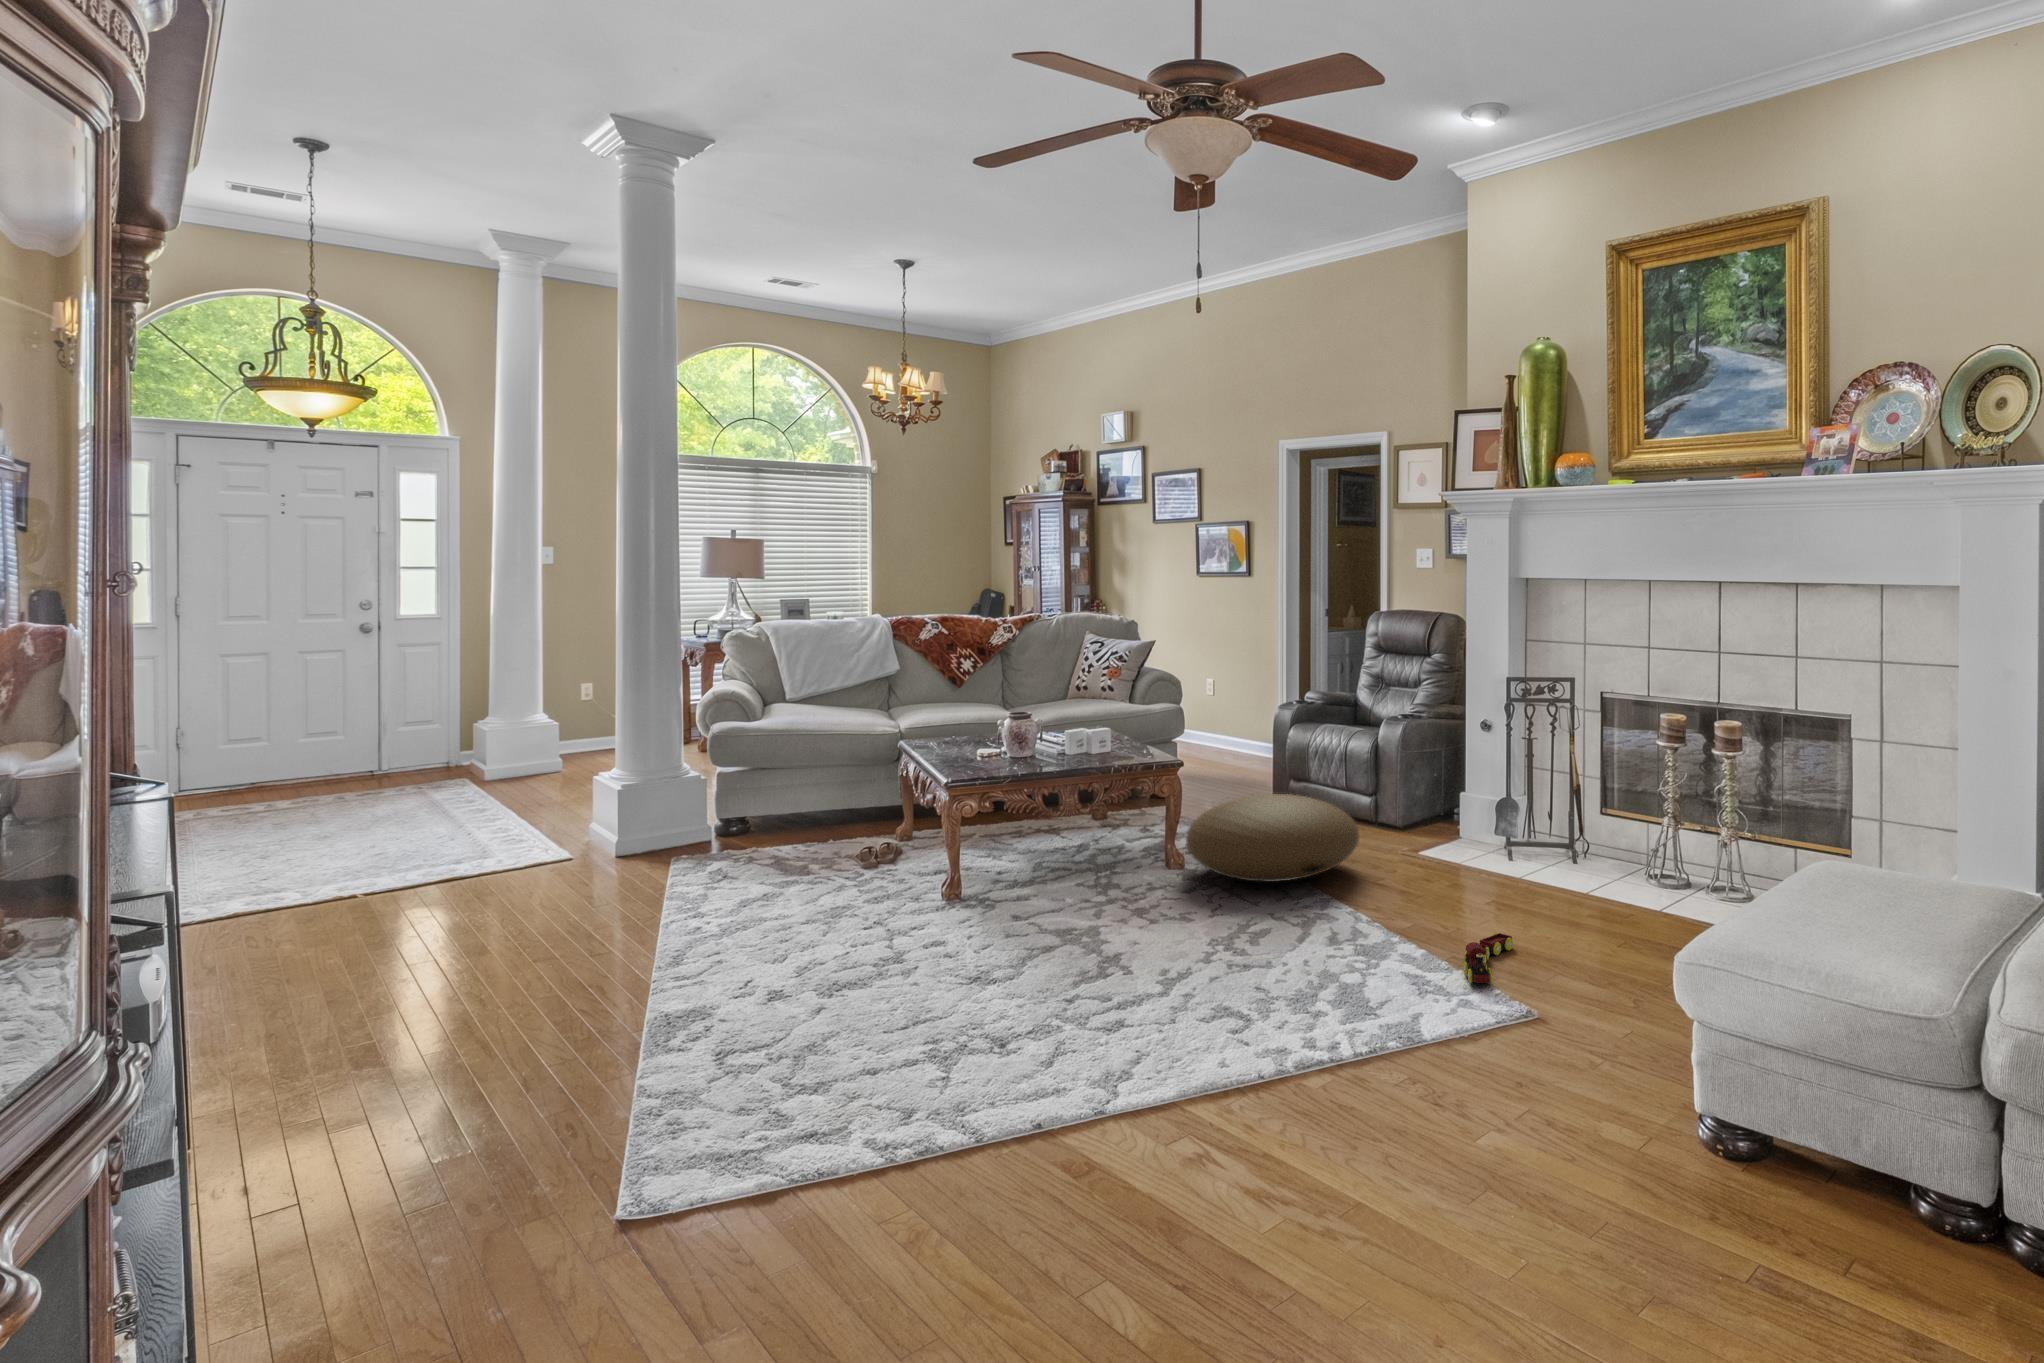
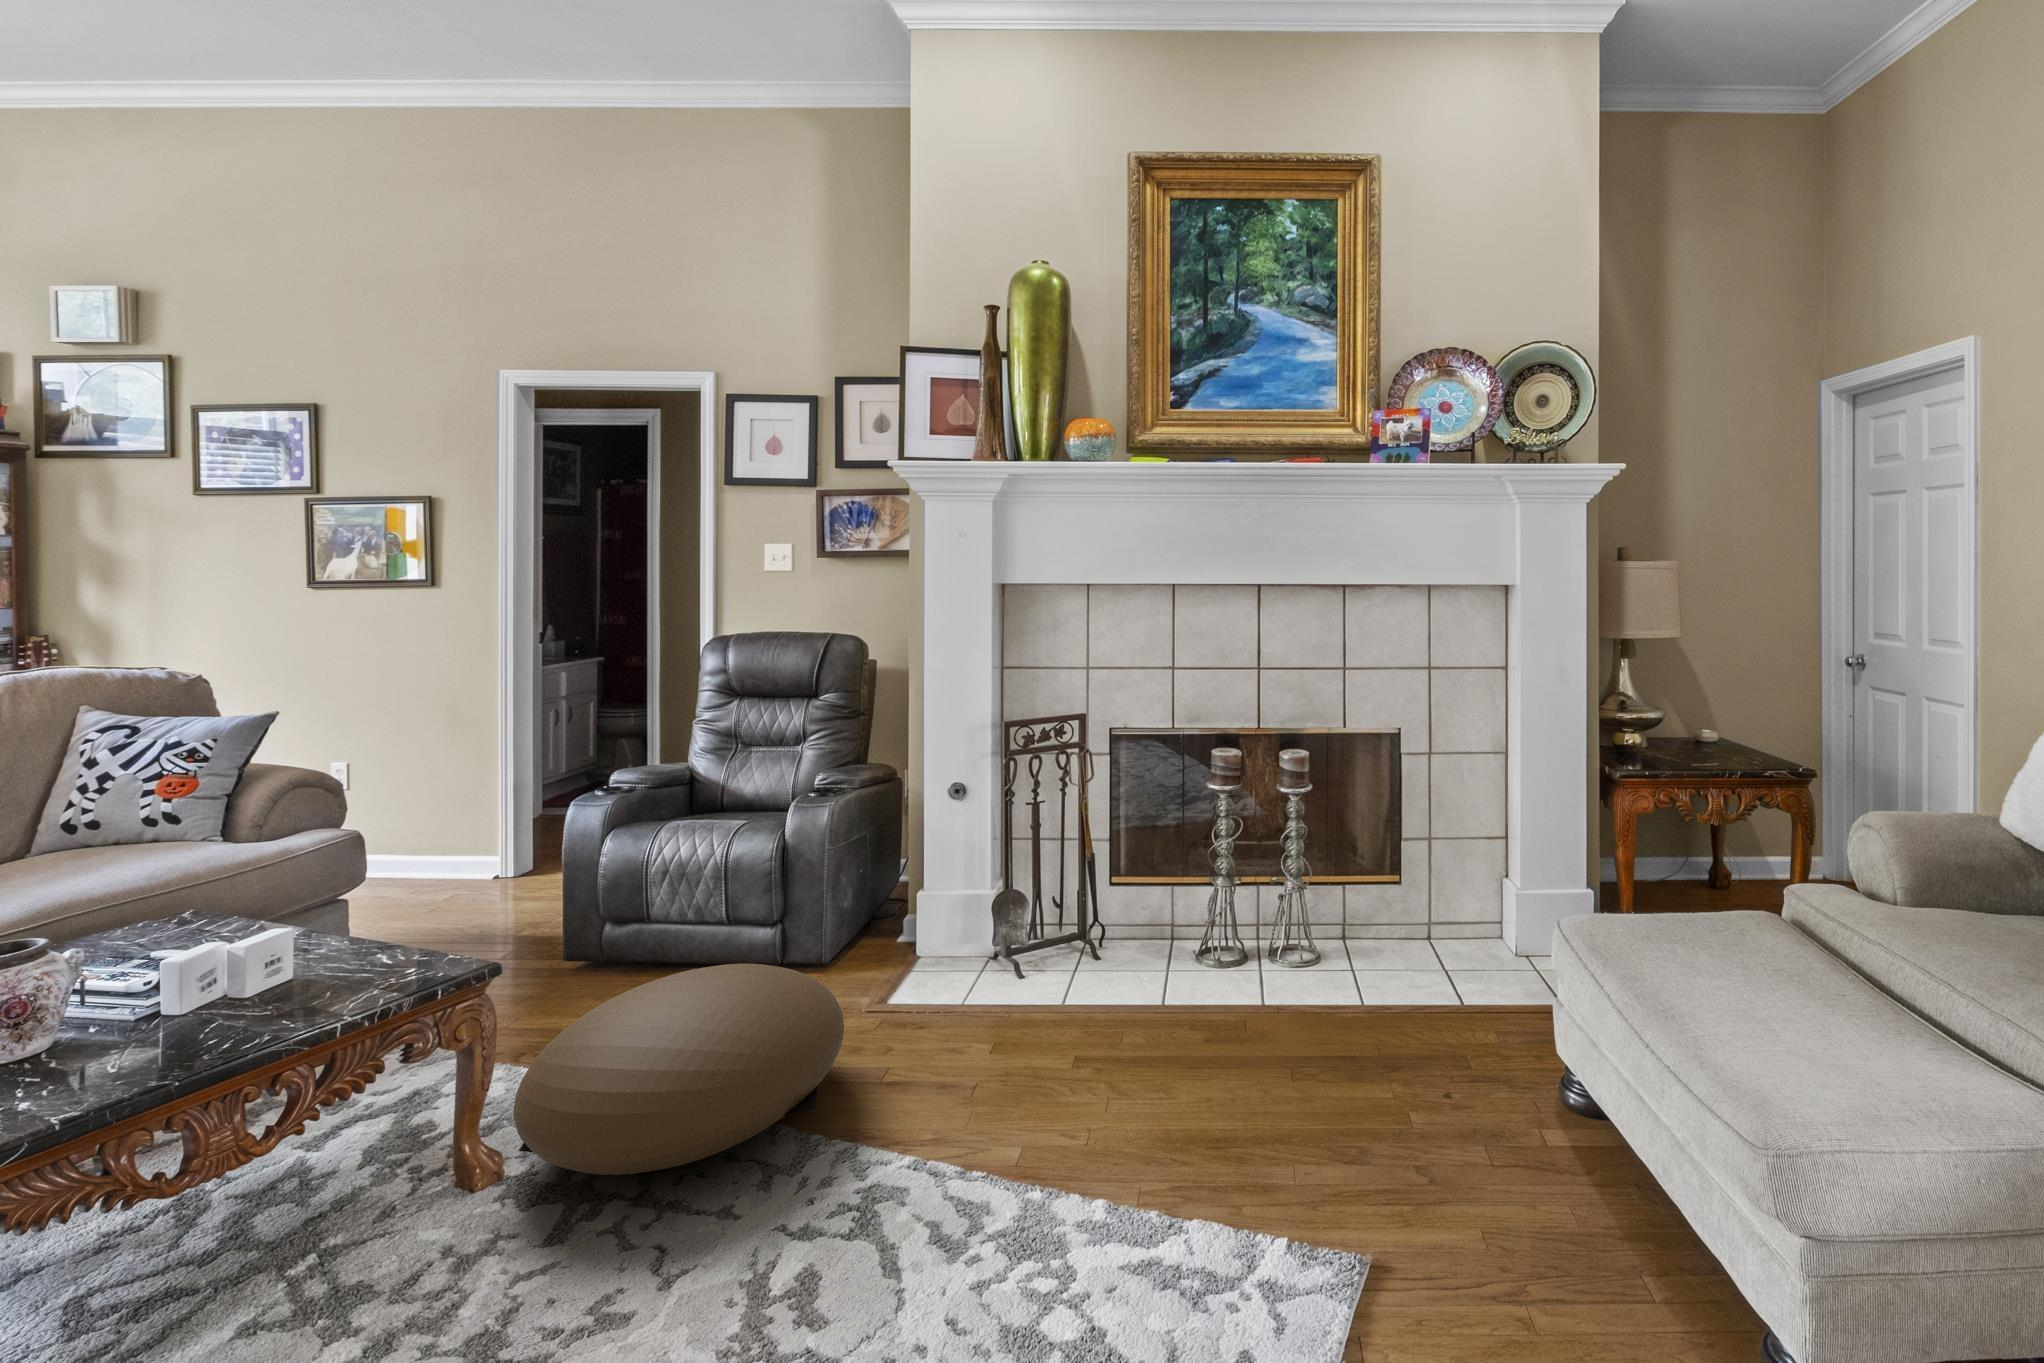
toy train: present [1464,933,1513,983] -> none [1151,1121,1243,1246]

